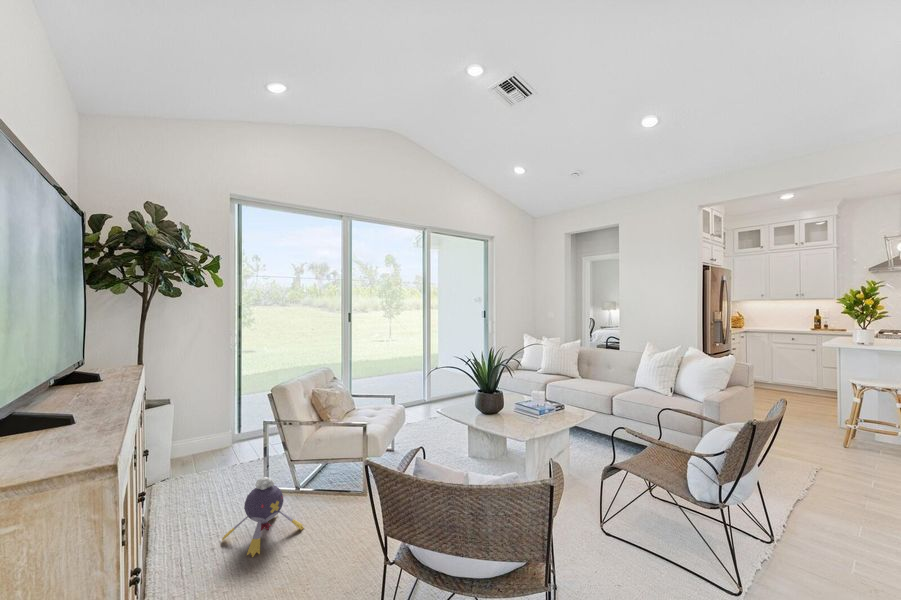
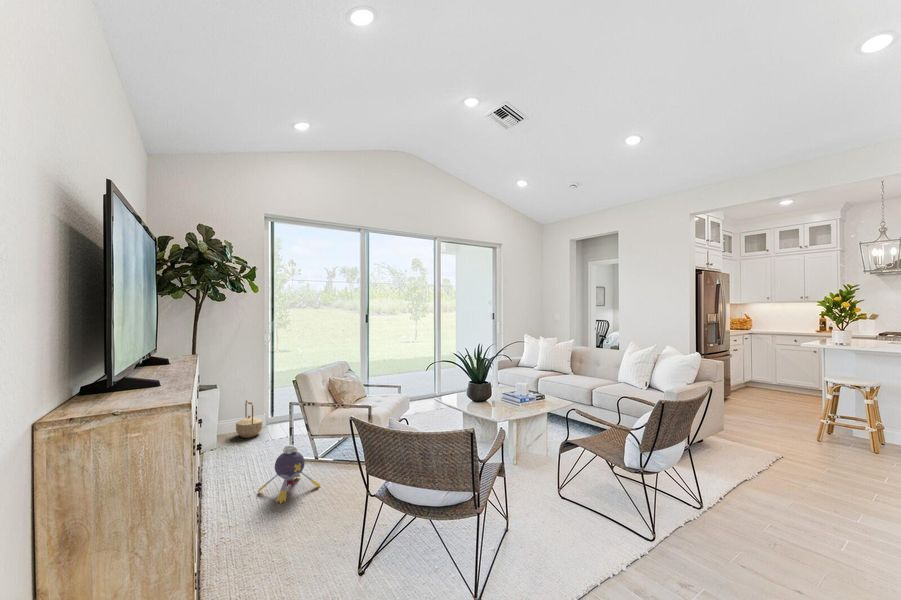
basket: none [195,415,228,461] -> present [236,400,262,438]

